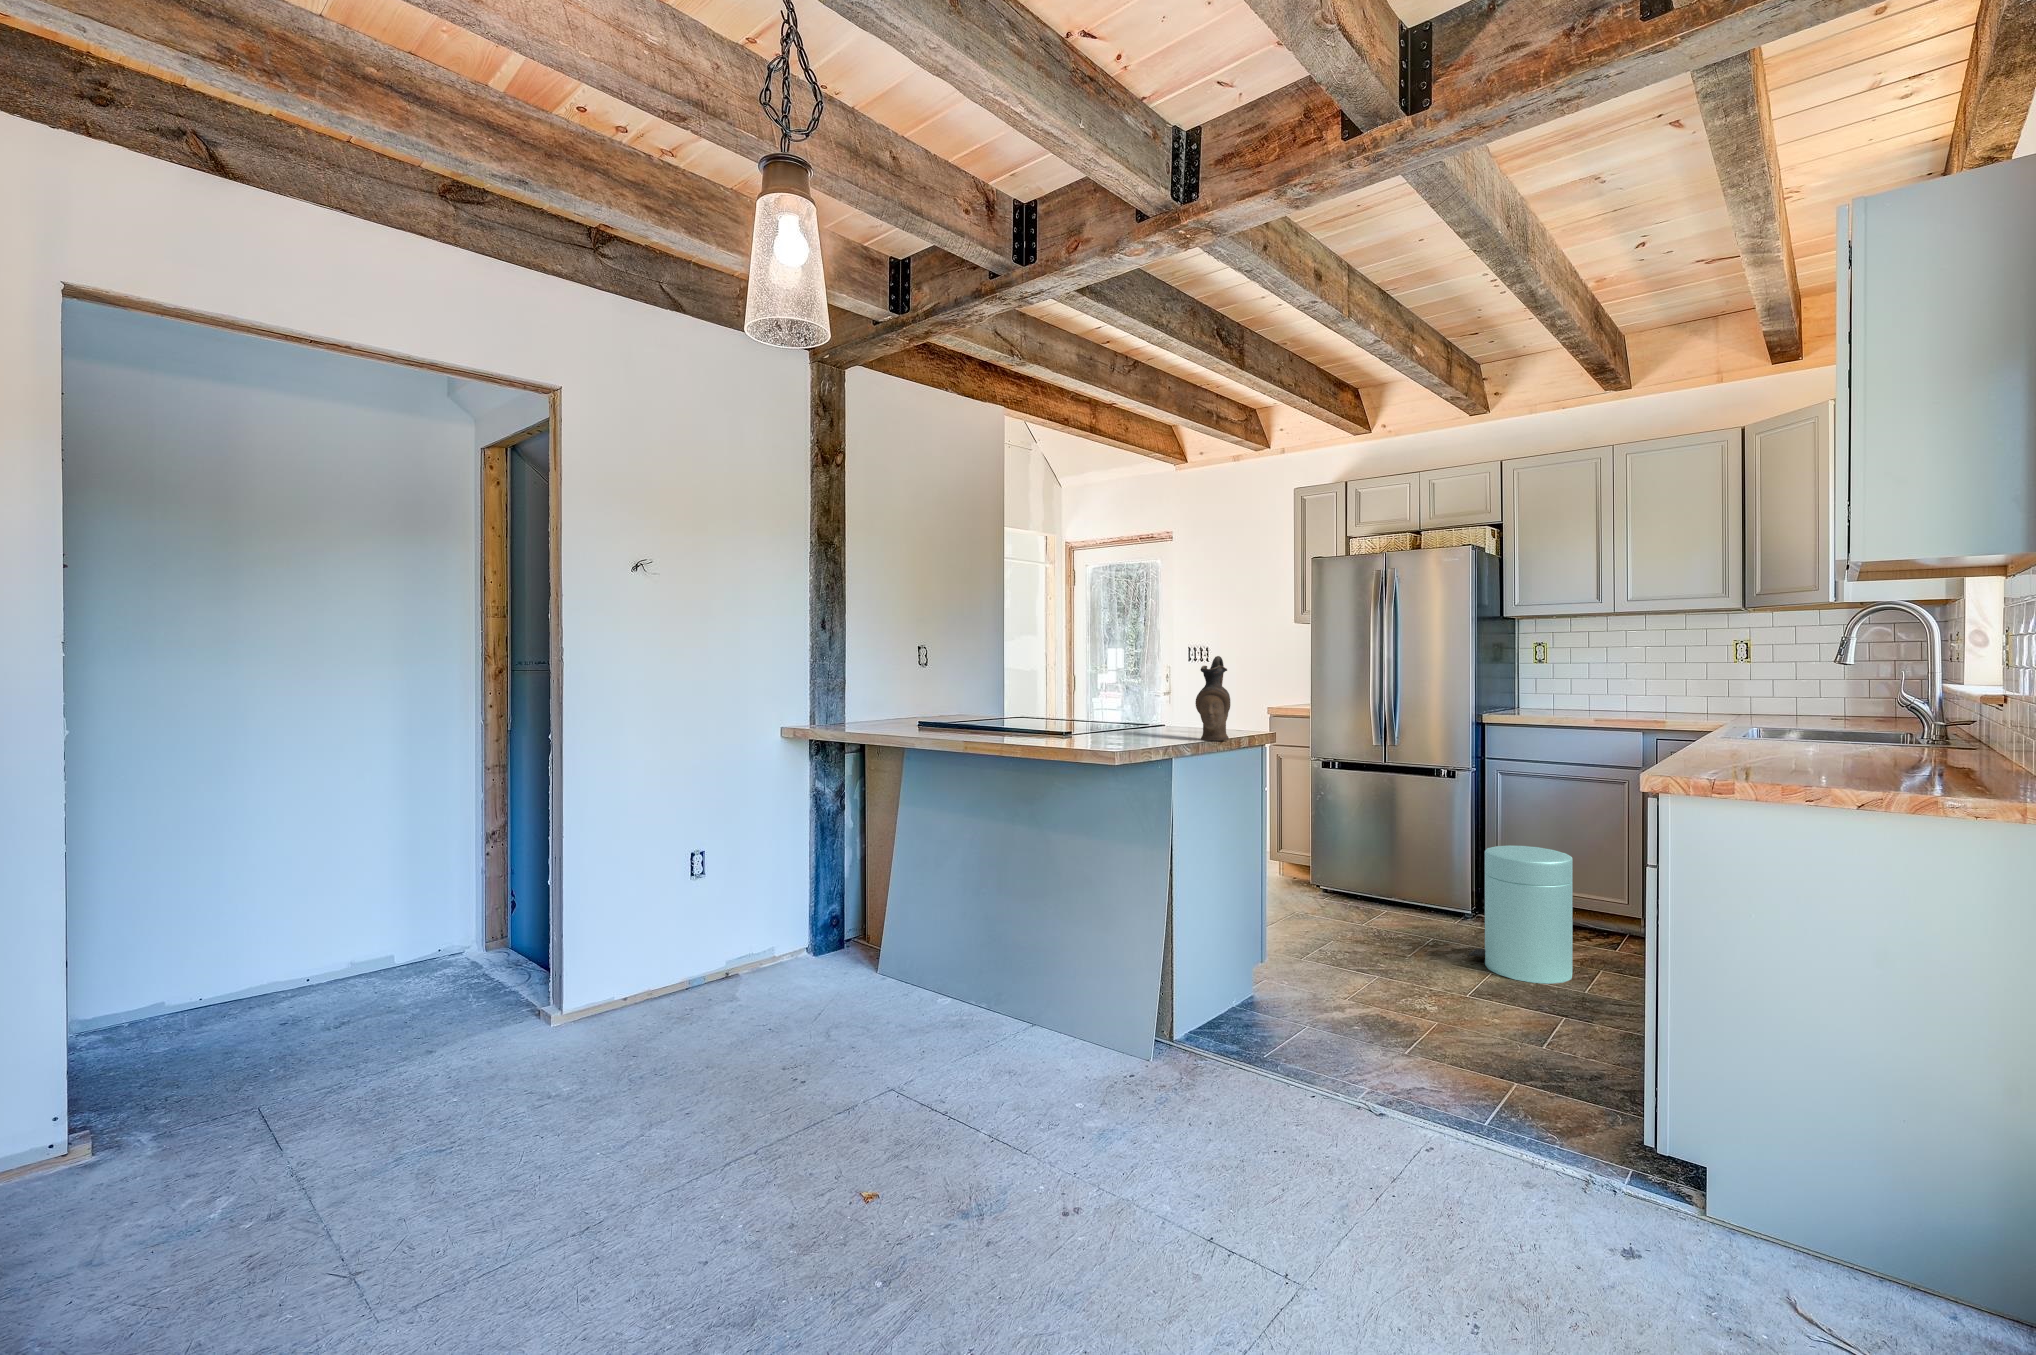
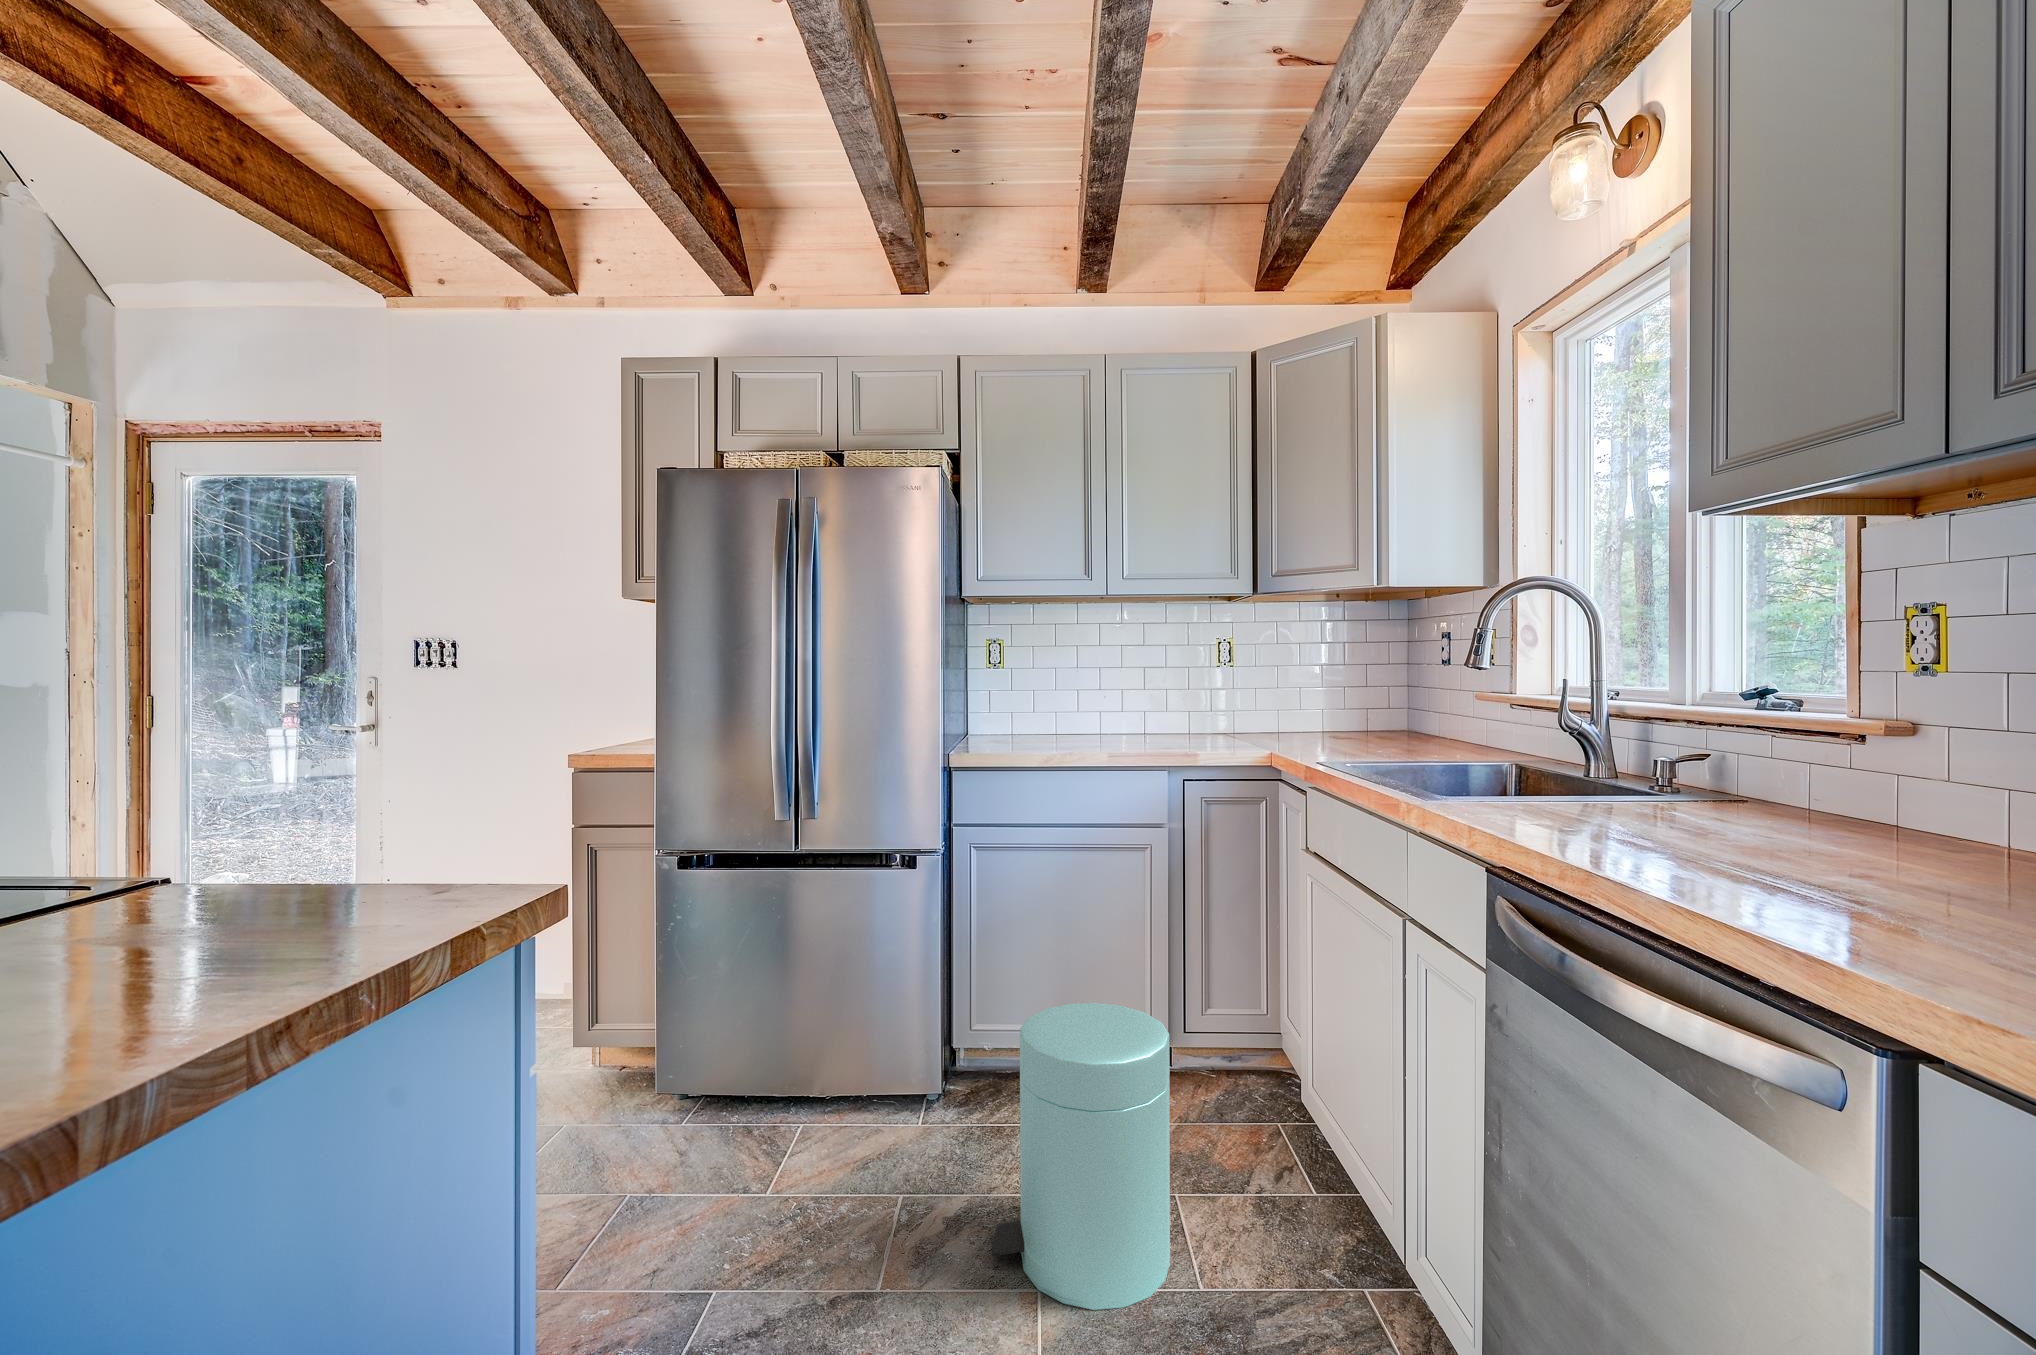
ceramic pitcher: present [1195,656,1230,740] -> none [153,612,347,964]

